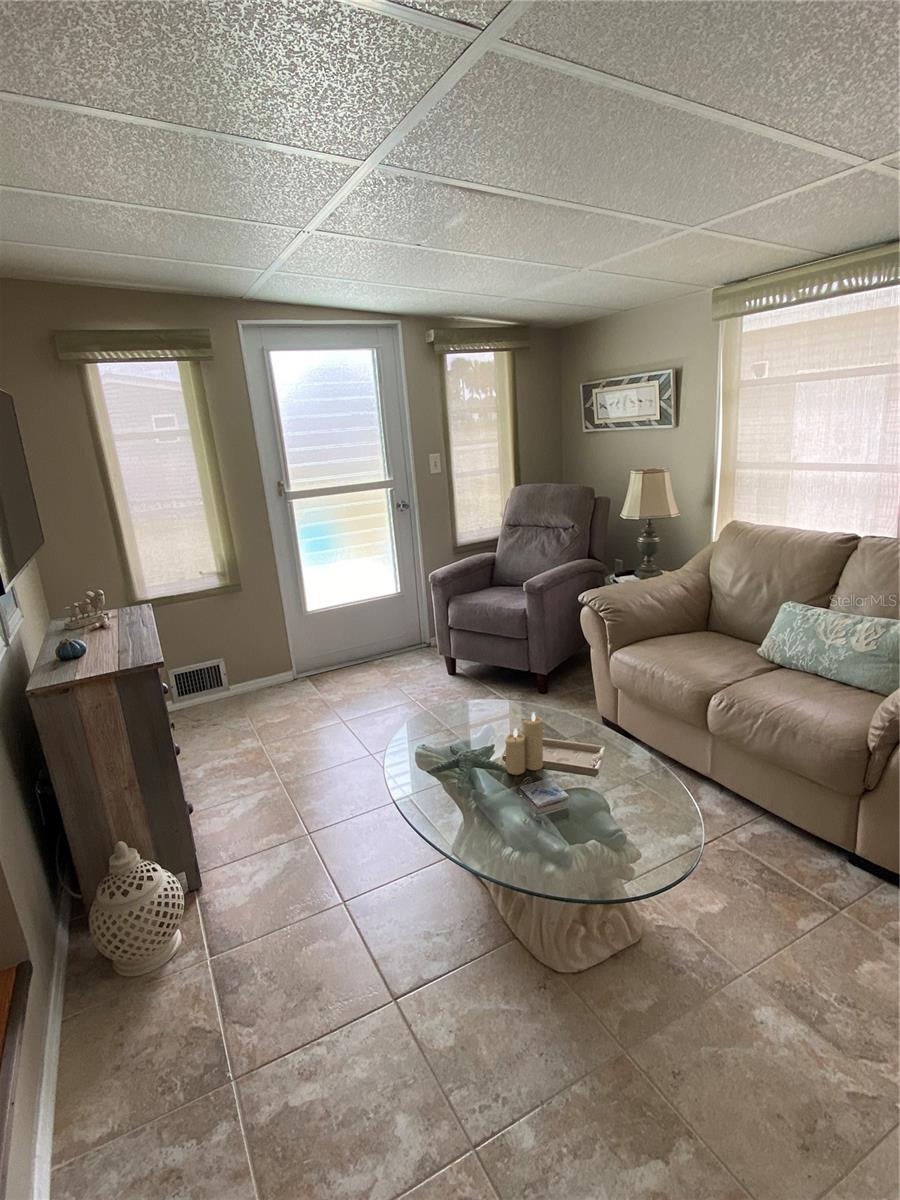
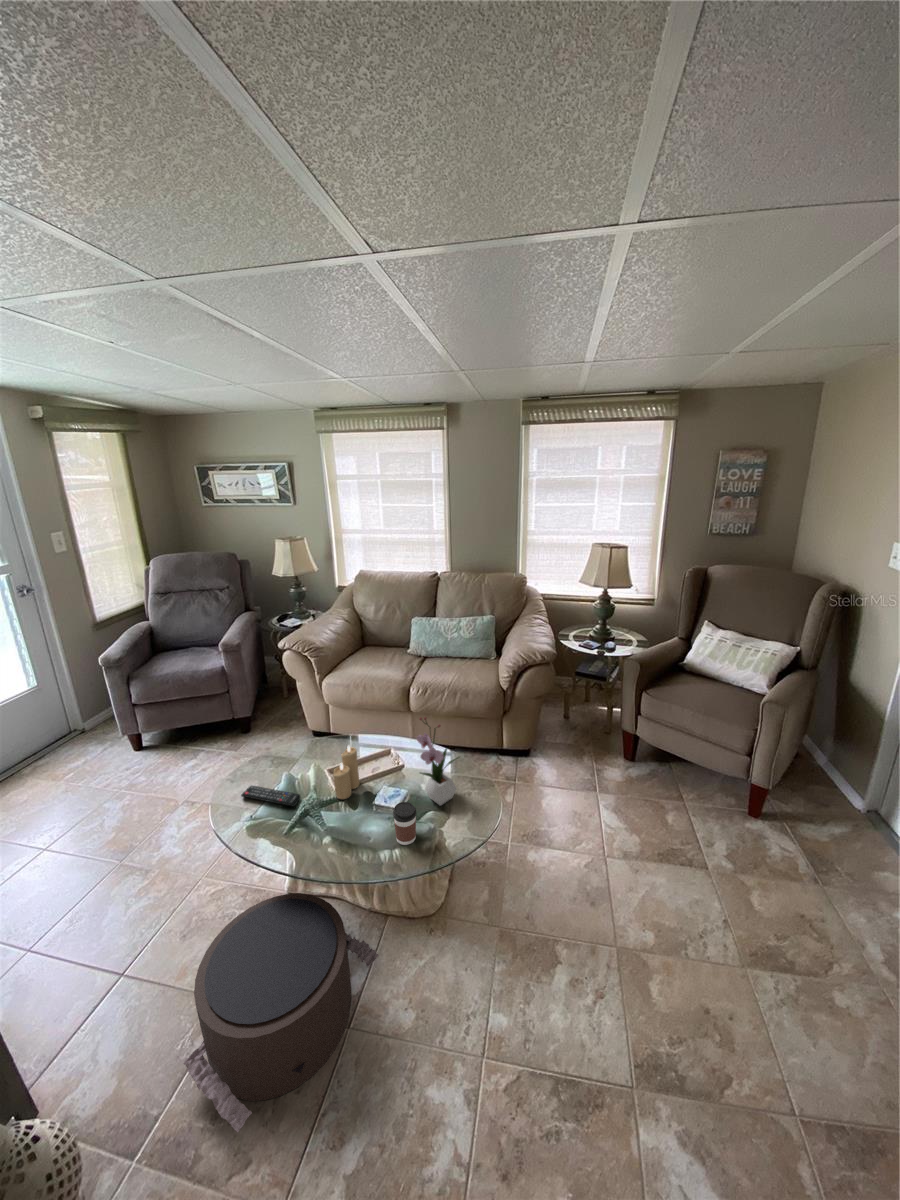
flower arrangement: none [581,699,642,841] -> present [417,717,458,805]
remote control: none [435,720,477,756] -> present [241,786,300,806]
coffee cup: none [511,796,543,855] -> present [393,802,416,845]
pouf: none [259,824,457,1006] -> present [183,893,379,1132]

